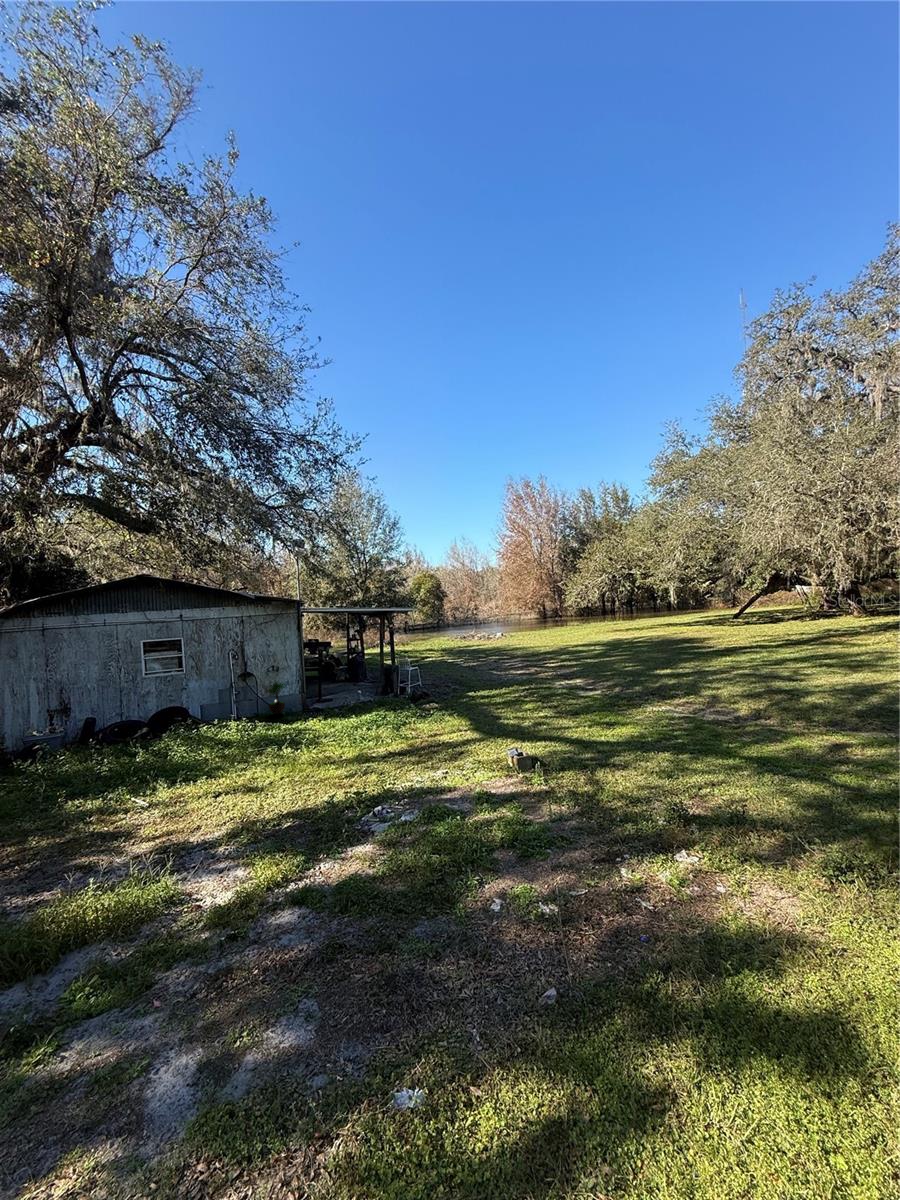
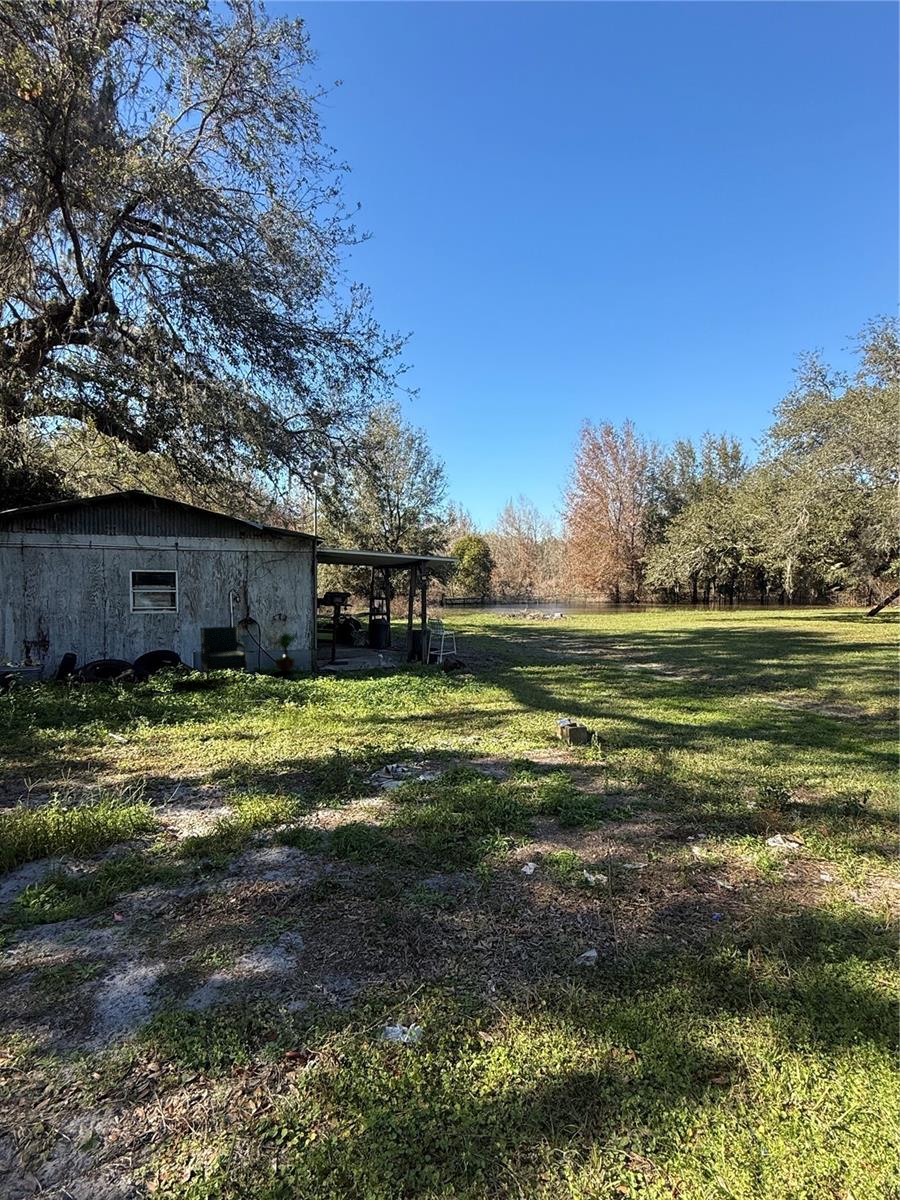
chair: none [202,680,245,731] -> present [200,627,247,681]

